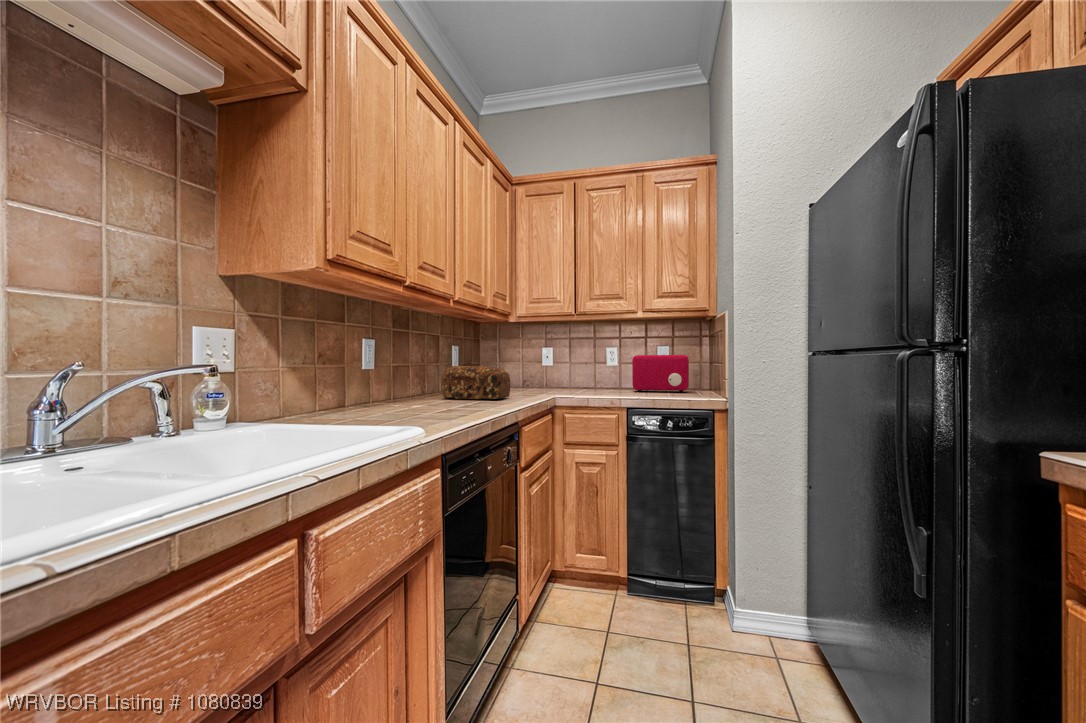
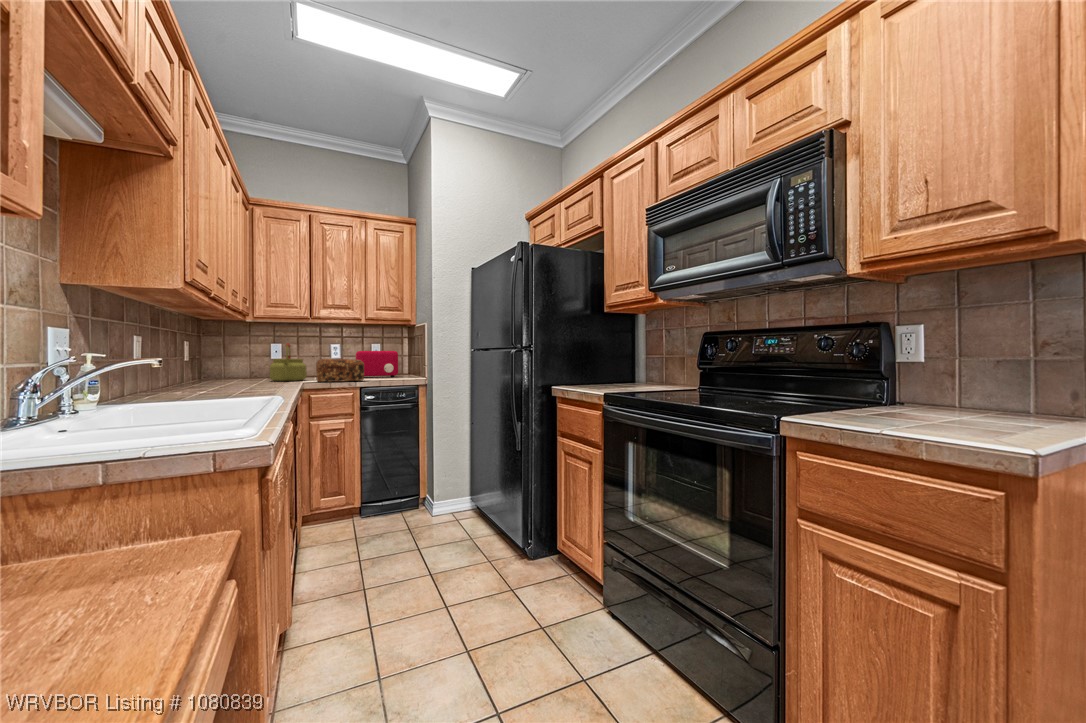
kettle: none [527,346,567,394] -> present [270,343,307,381]
bread loaf: present [441,366,510,399] -> present [316,359,364,382]

